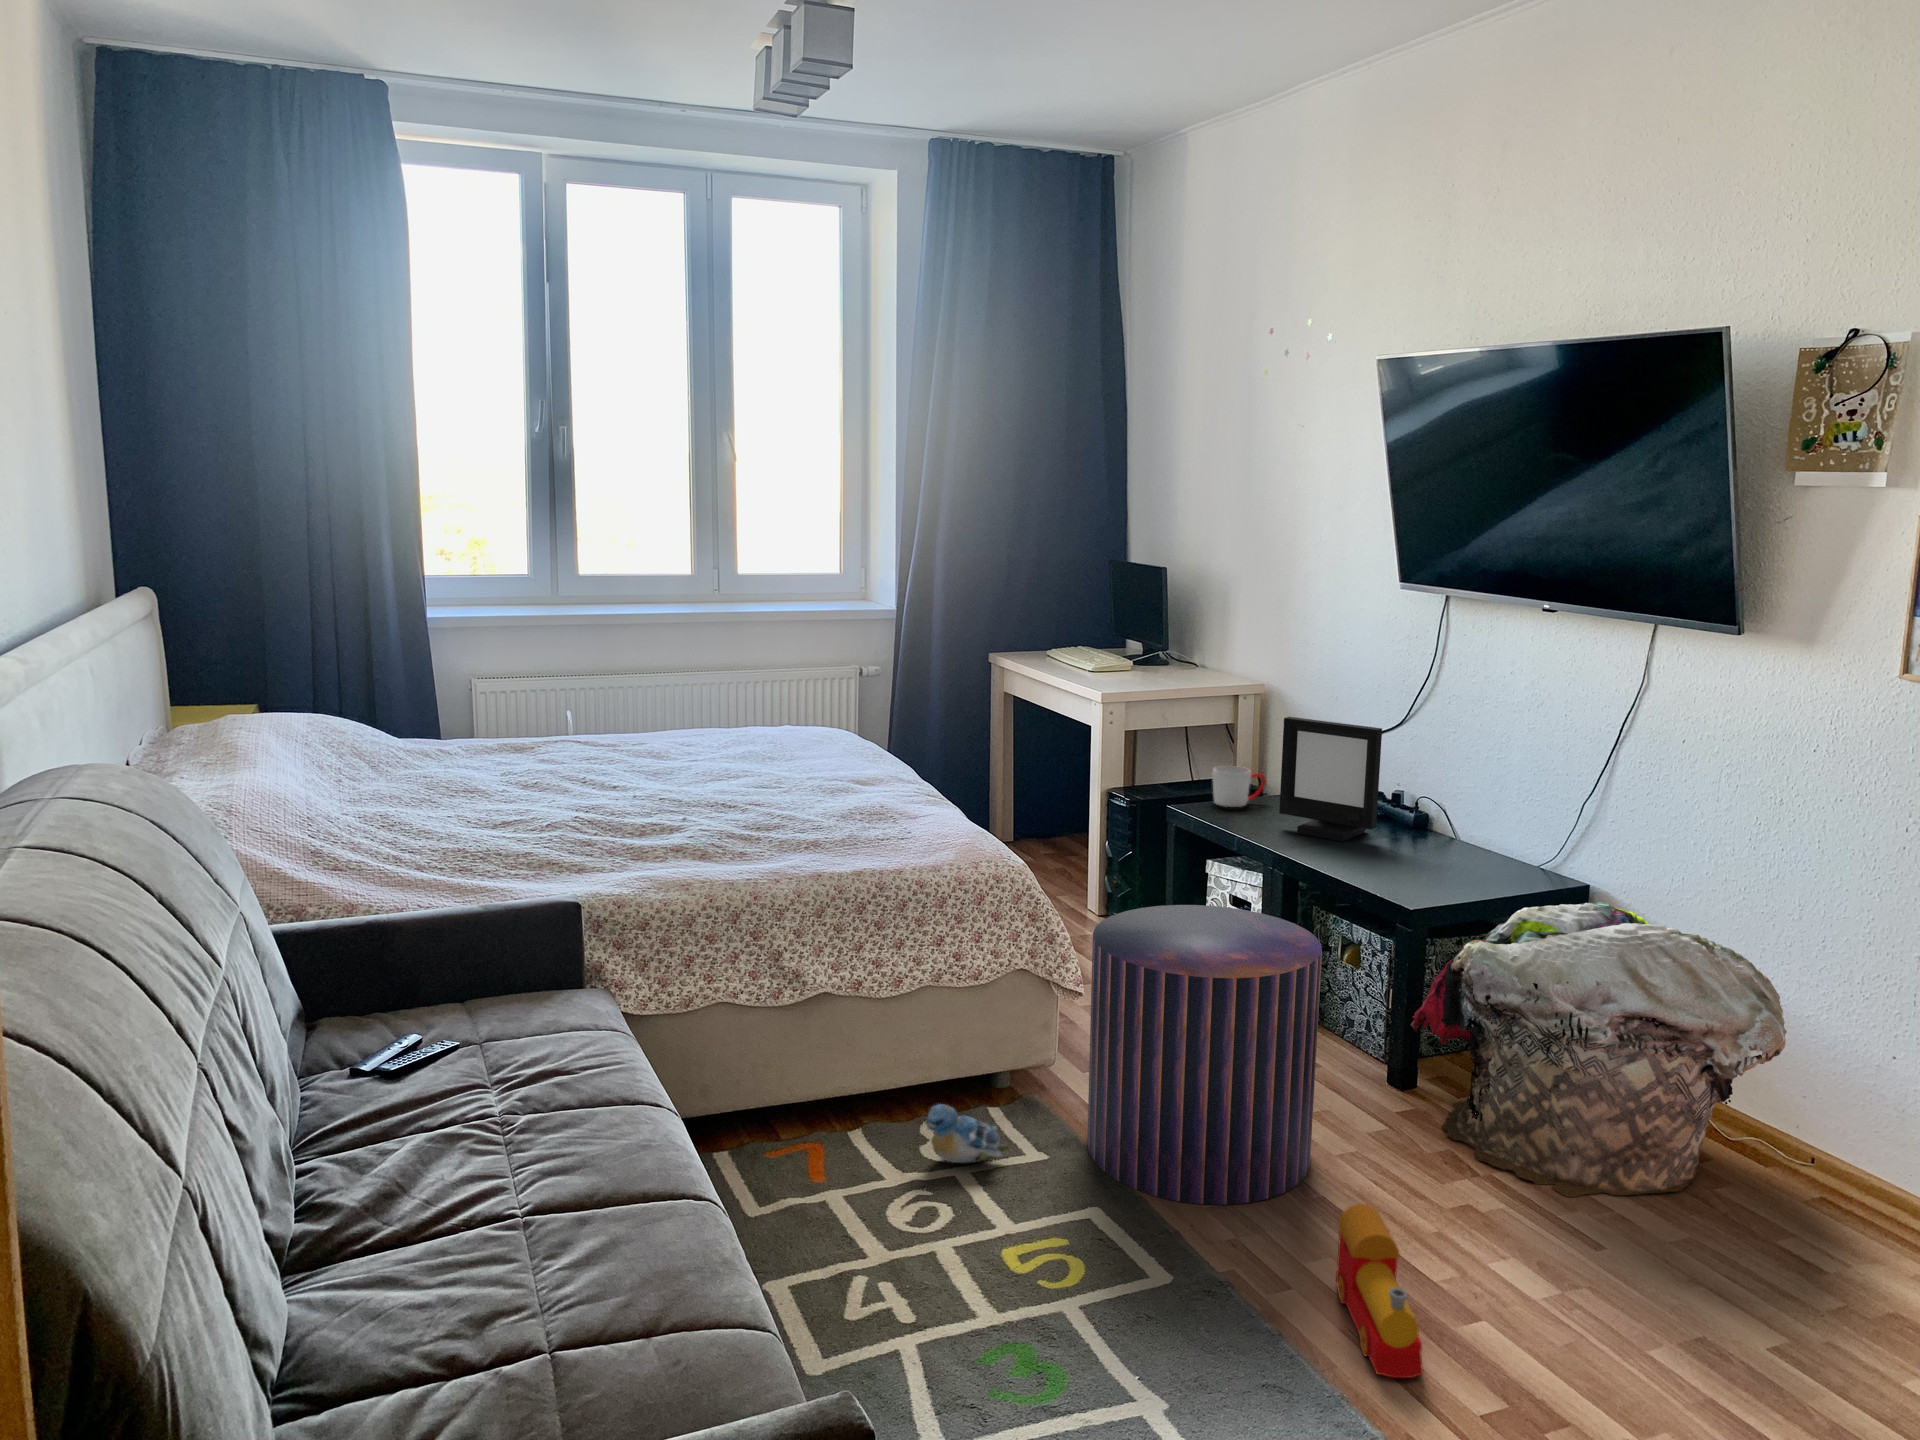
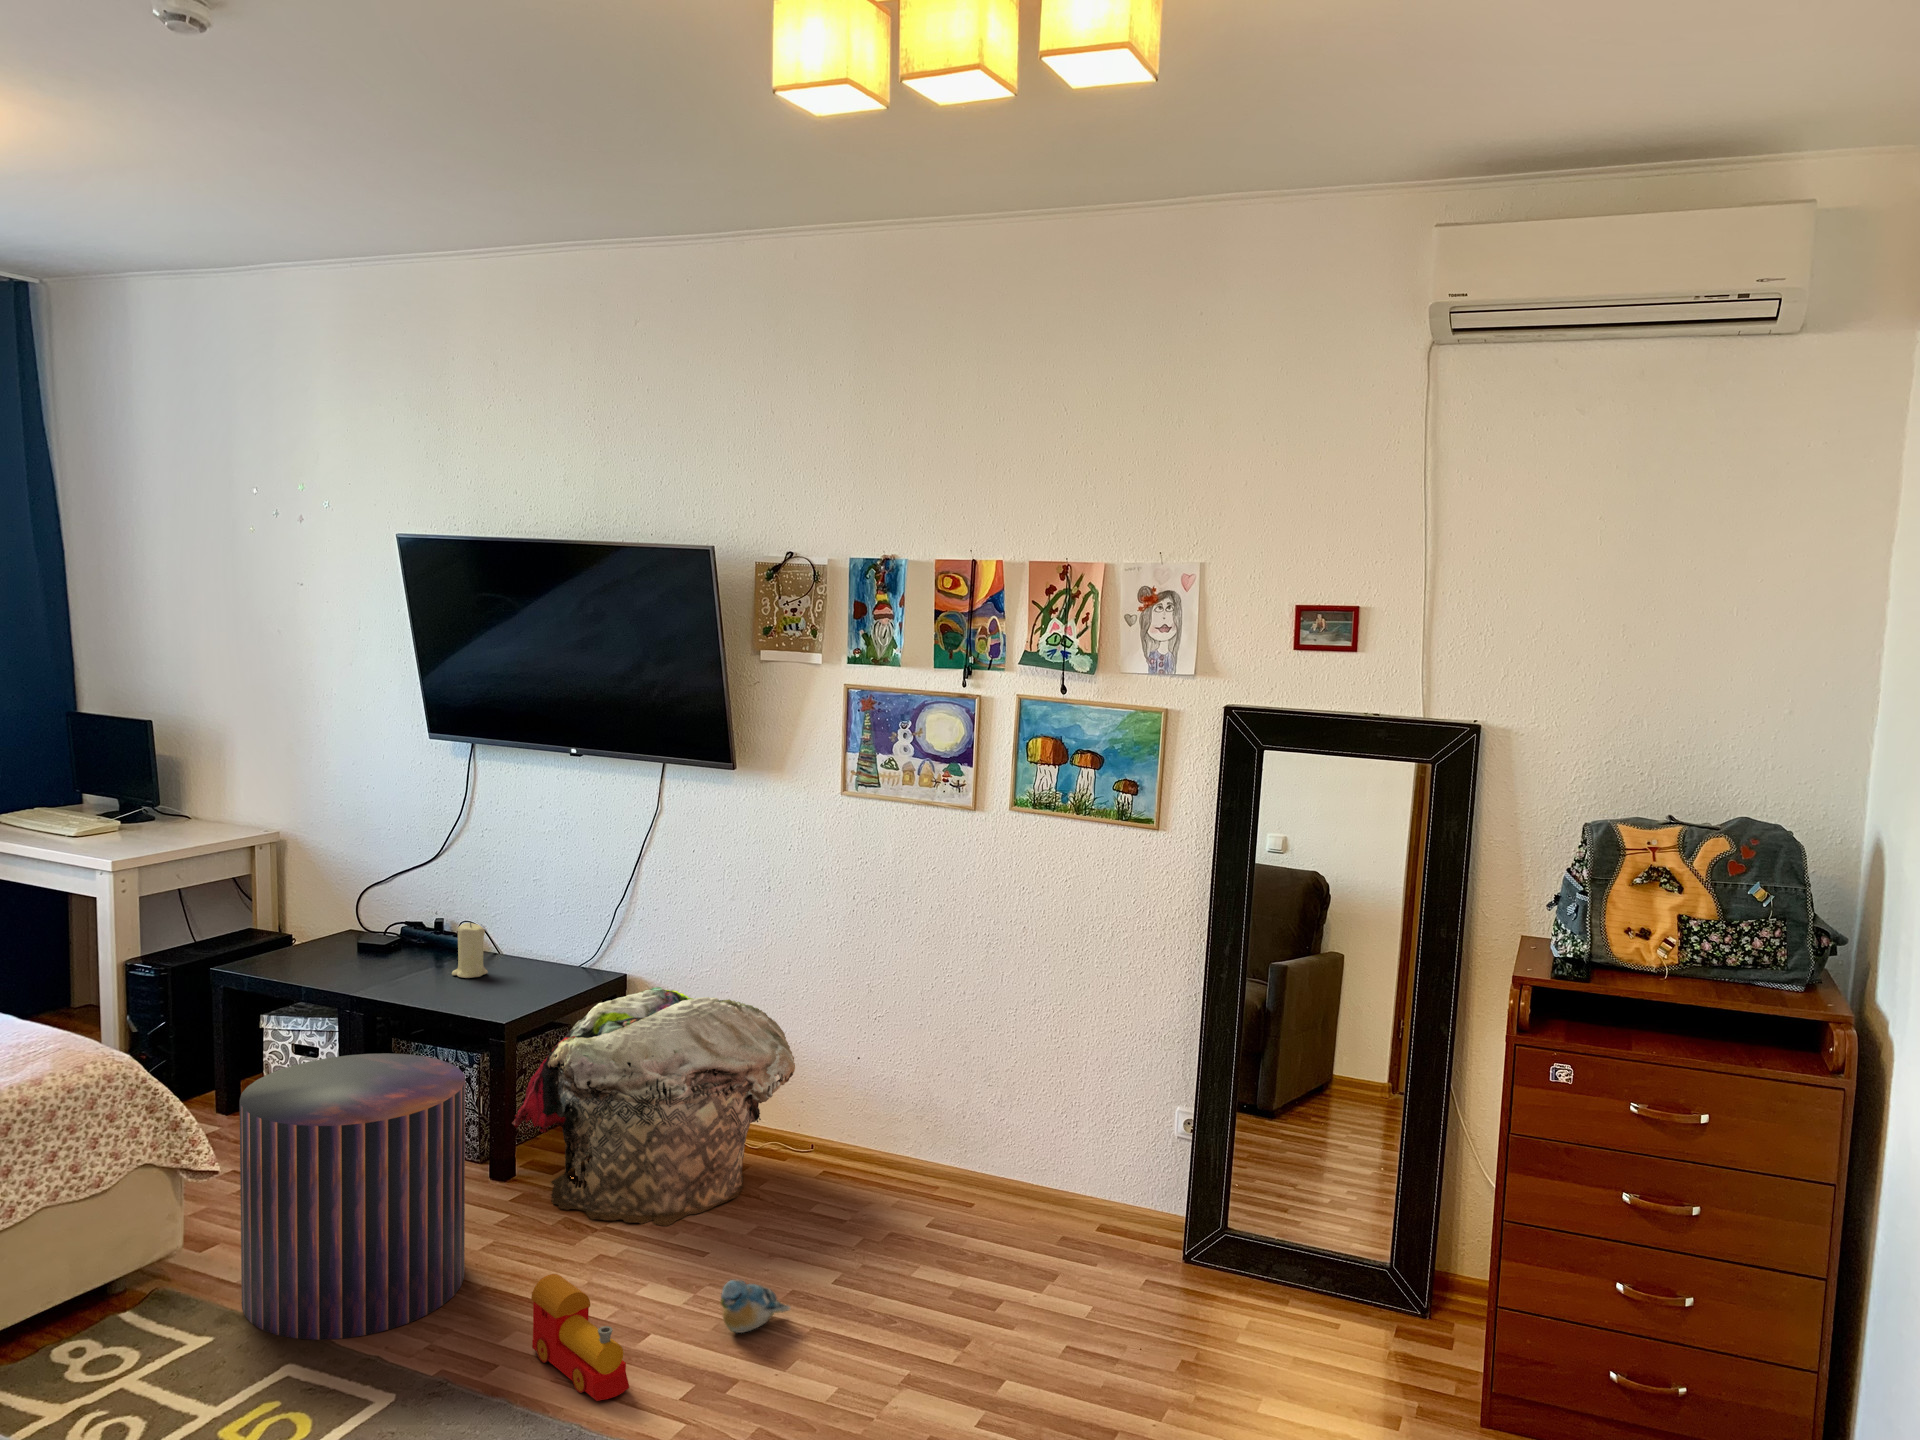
picture frame: present [1279,717,1382,842] -> none [339,864,437,974]
mug: present [1212,766,1266,807] -> none [252,917,307,958]
candle: none [1386,795,1425,857] -> present [452,922,488,978]
plush toy: present [925,1104,1009,1163] -> present [721,1280,790,1333]

